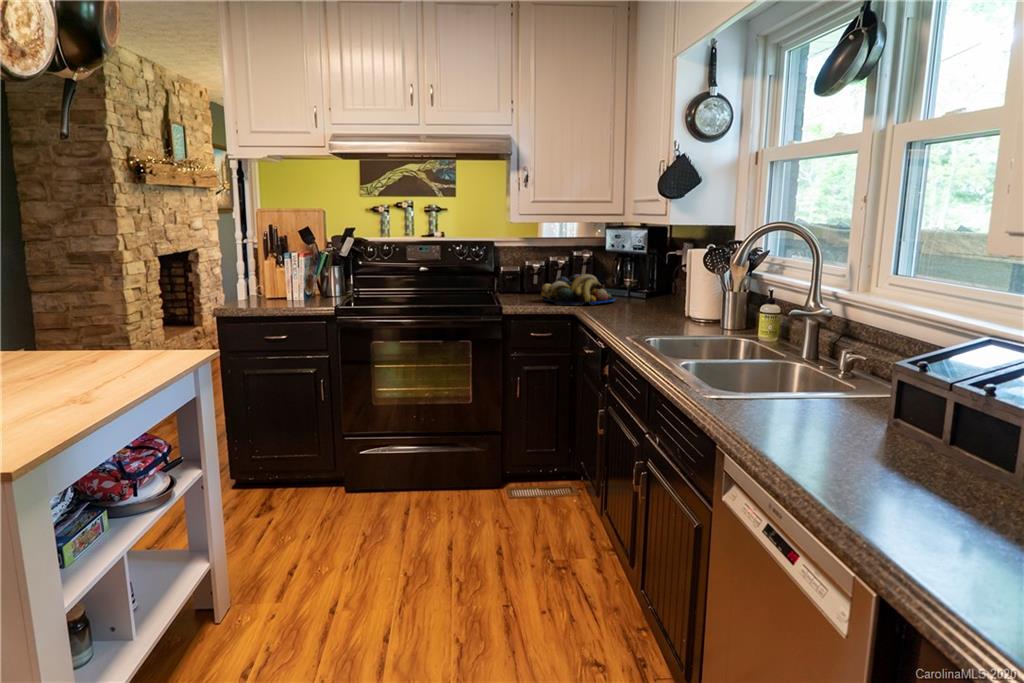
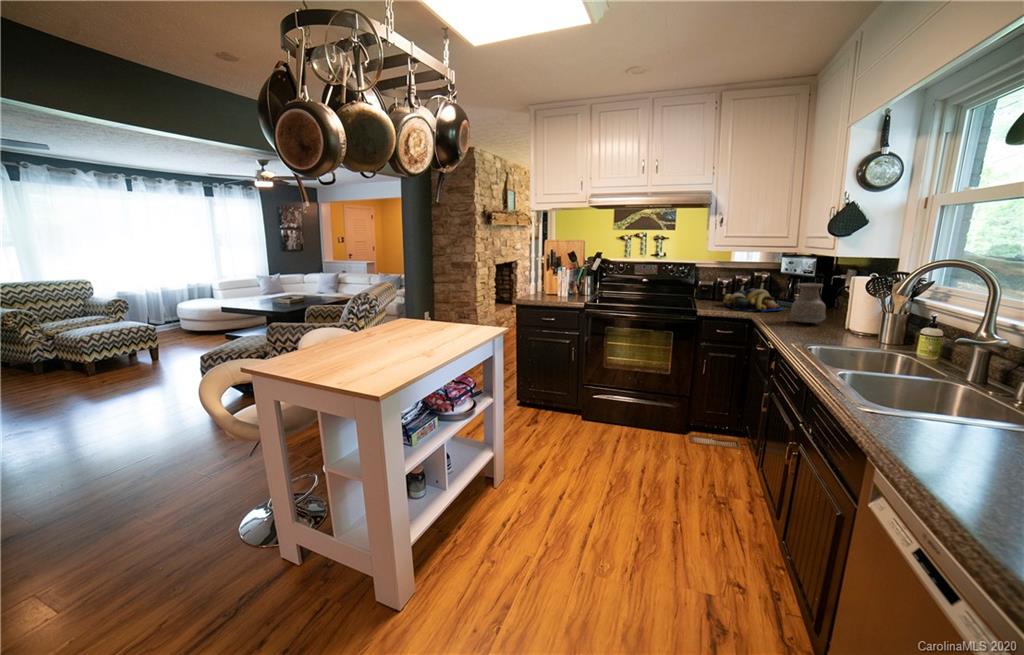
vase: none [625,261,664,314] -> present [790,283,826,323]

